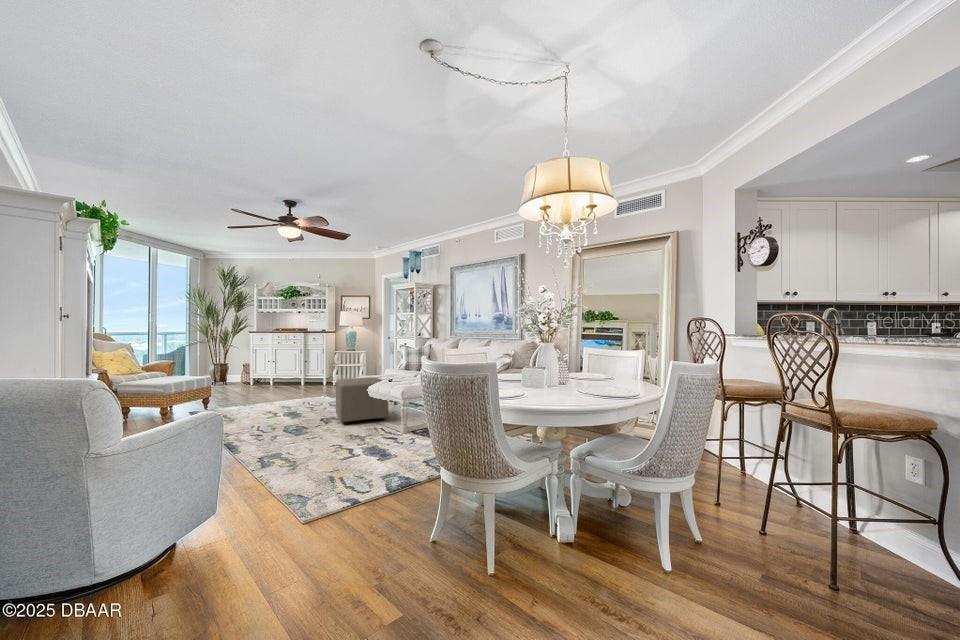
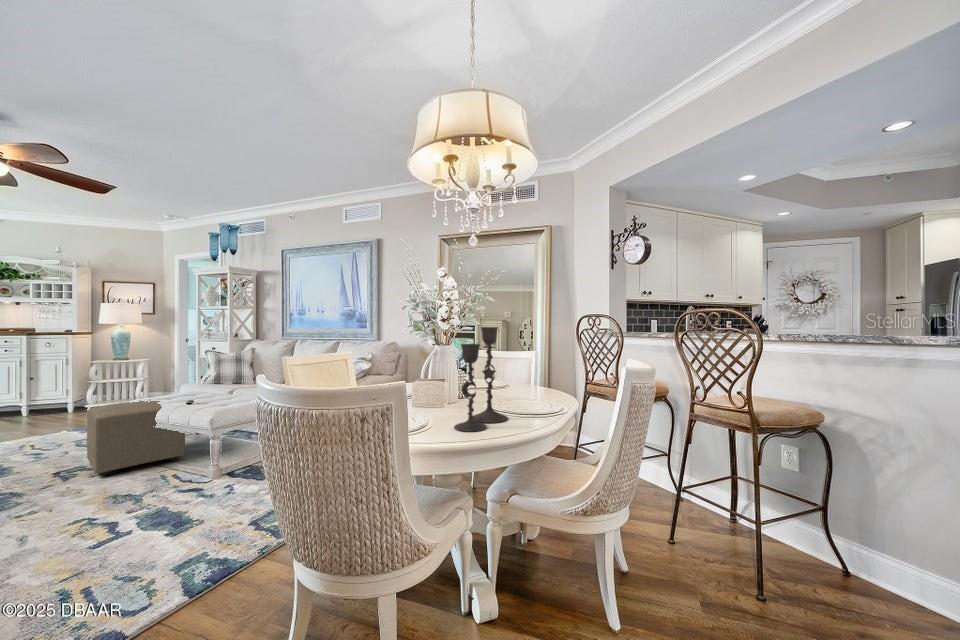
candlestick: none [541,329,585,402] -> present [454,327,508,432]

